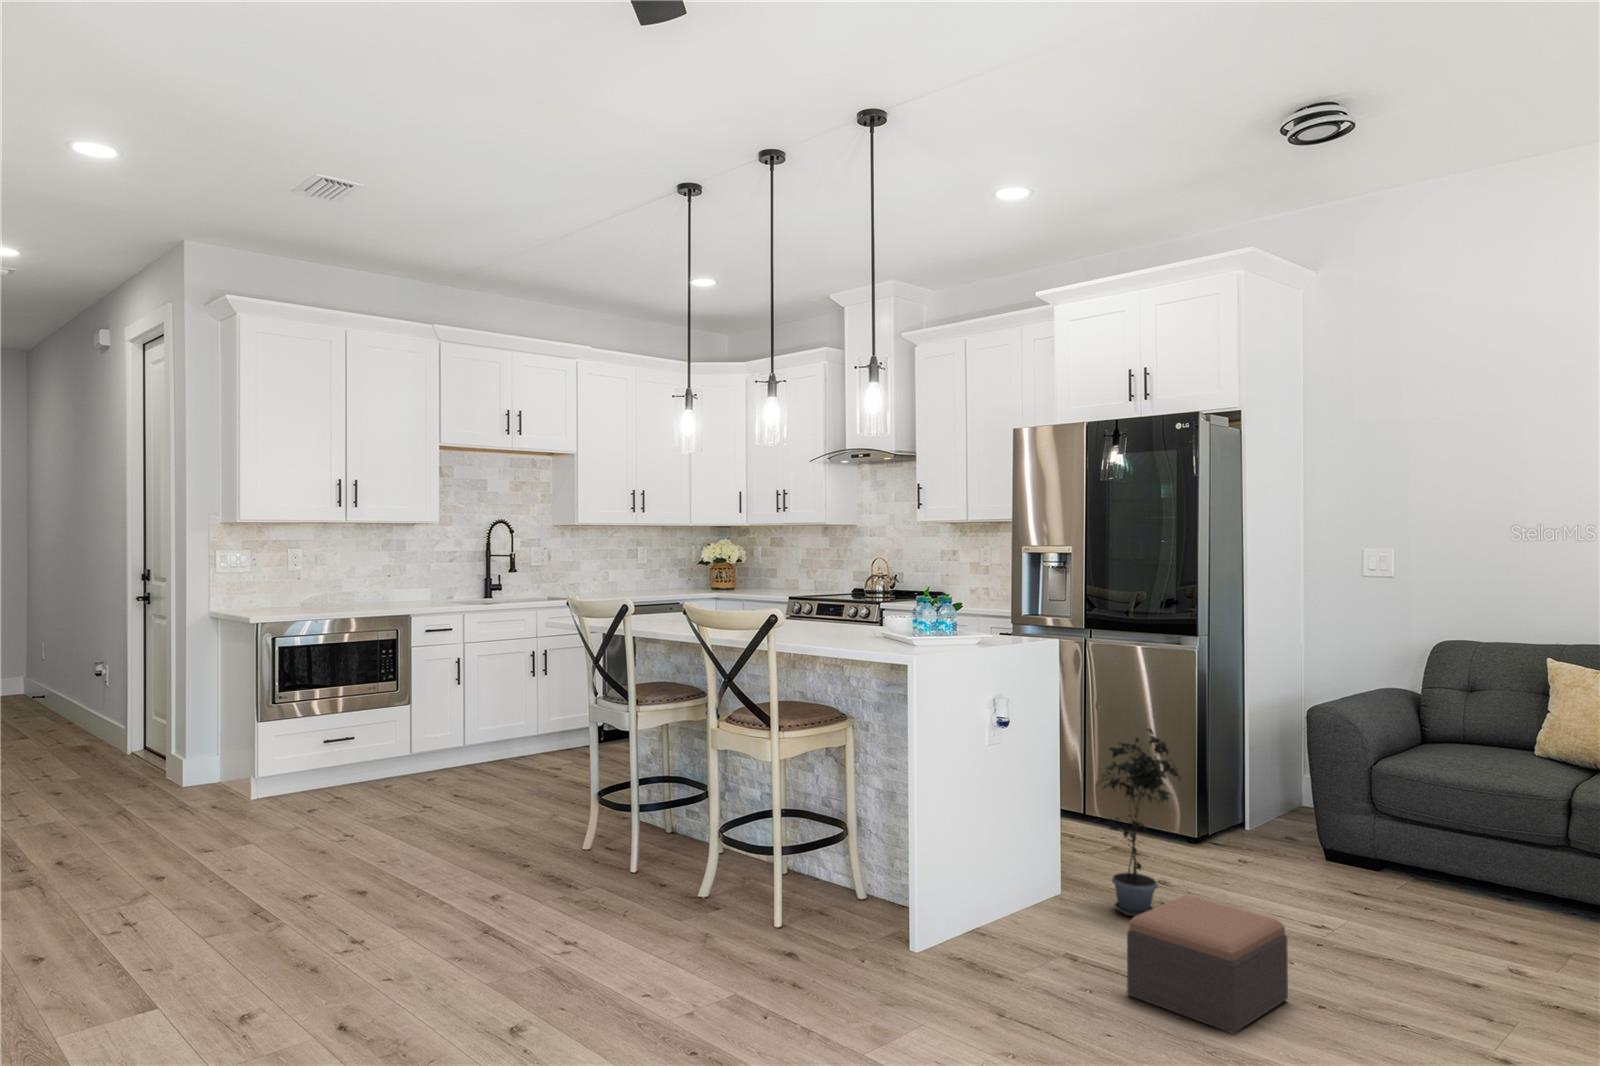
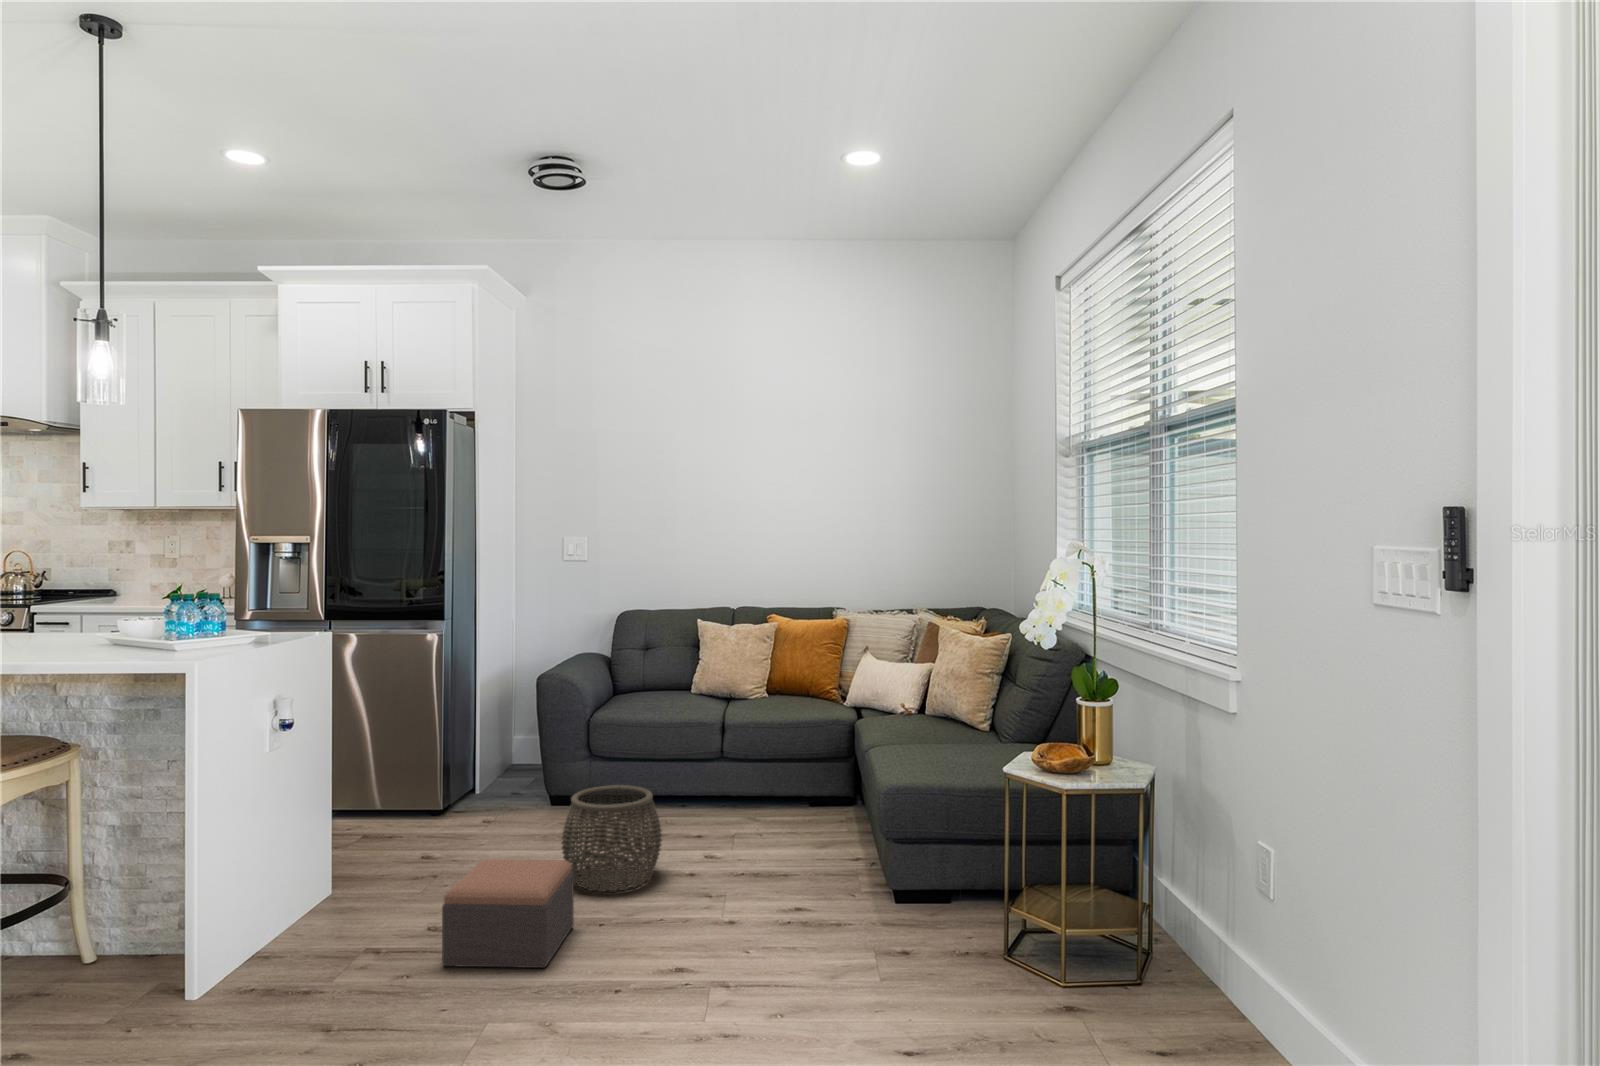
potted plant: present [1099,728,1180,917] -> none [376,712,465,895]
woven basket: none [1295,845,1434,980] -> present [561,785,662,892]

